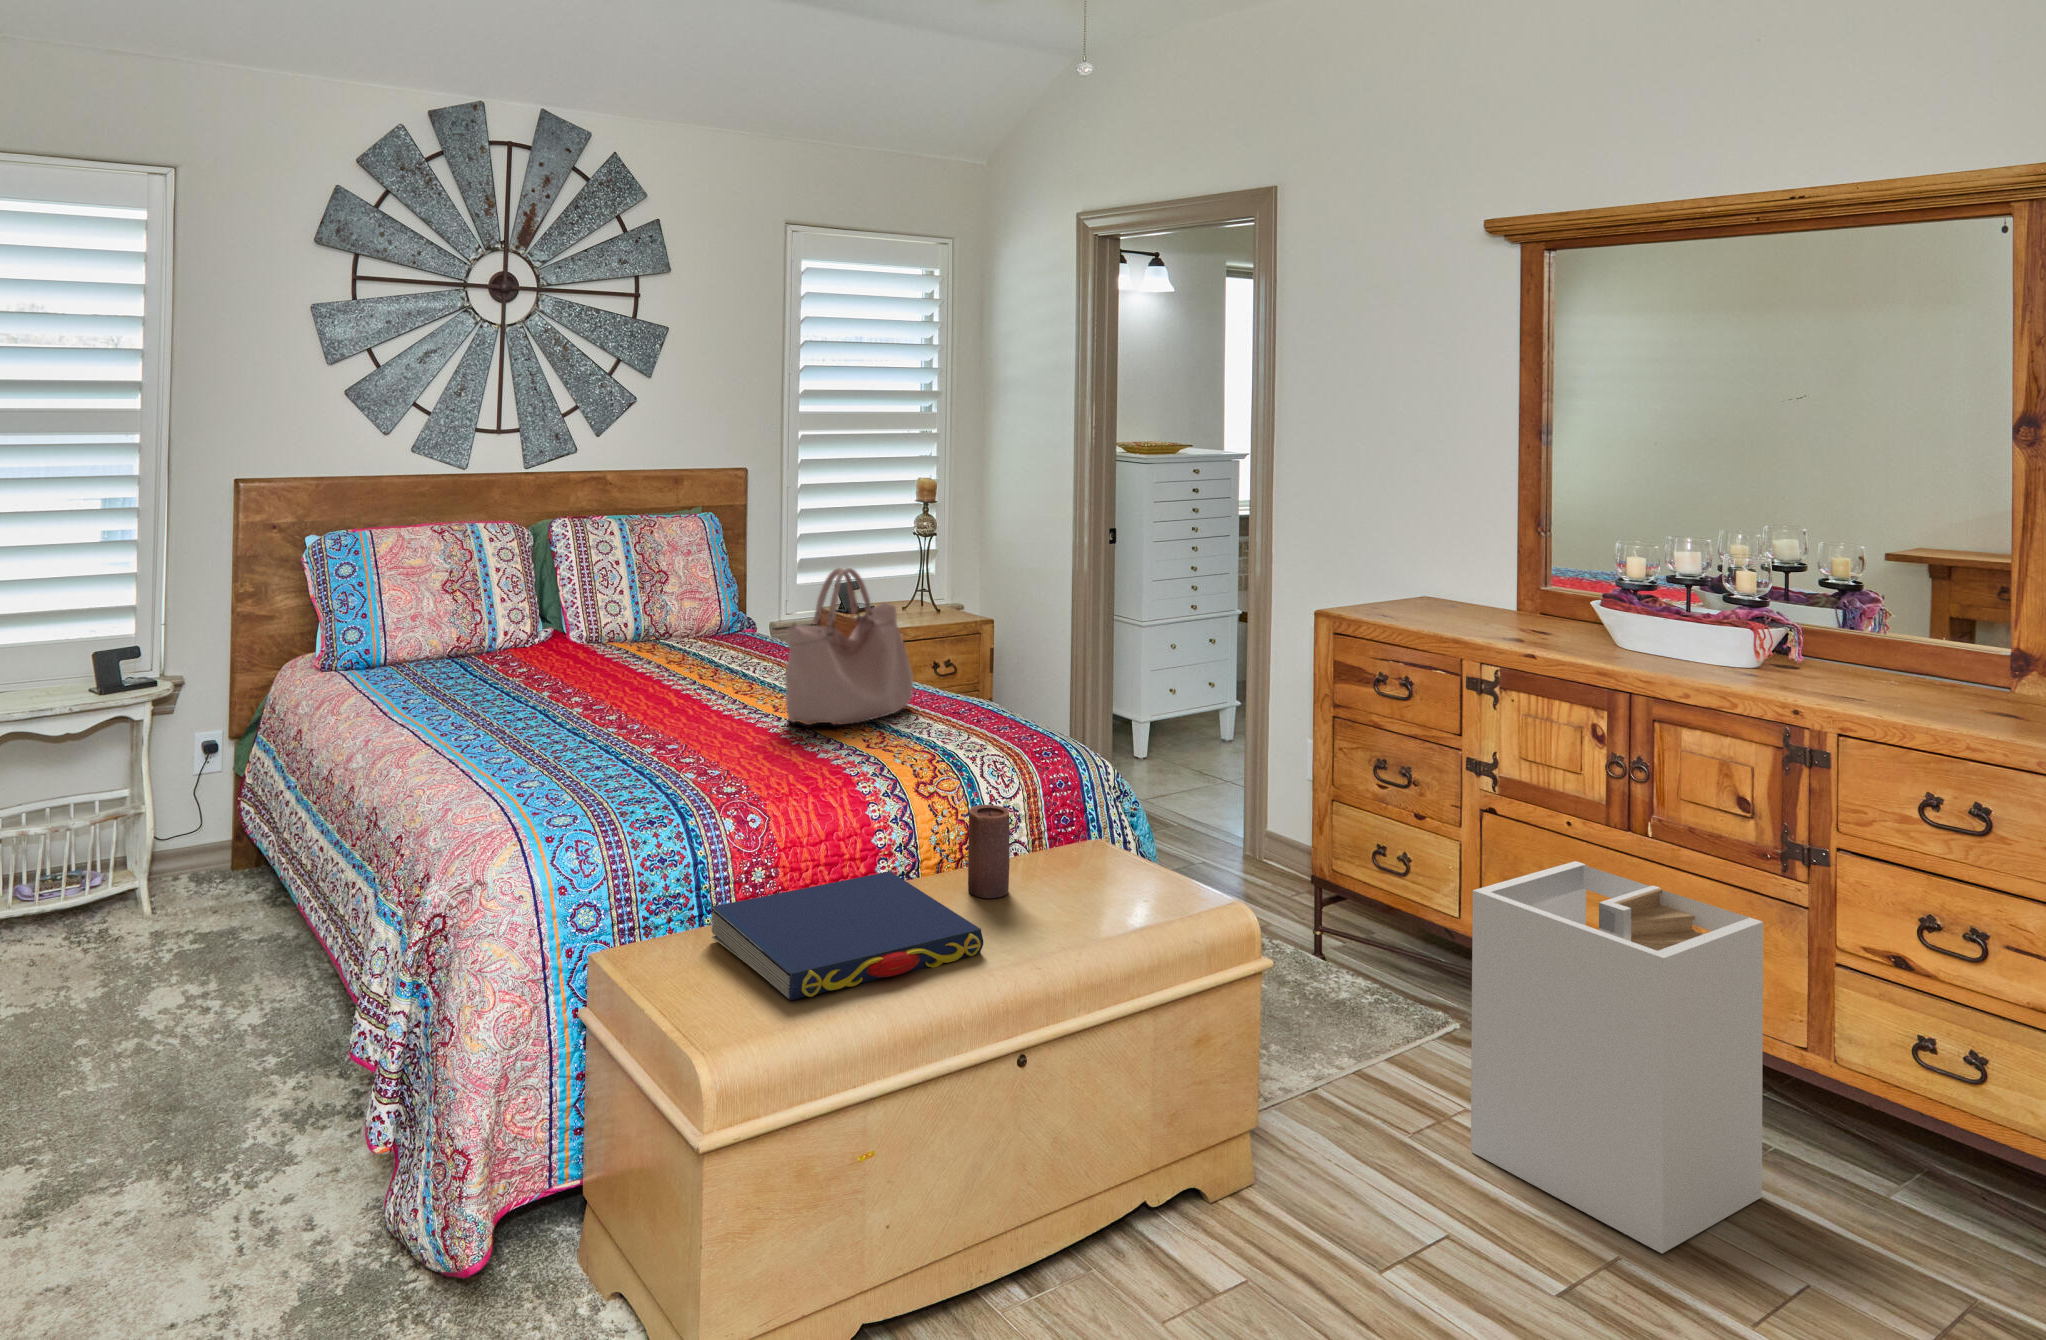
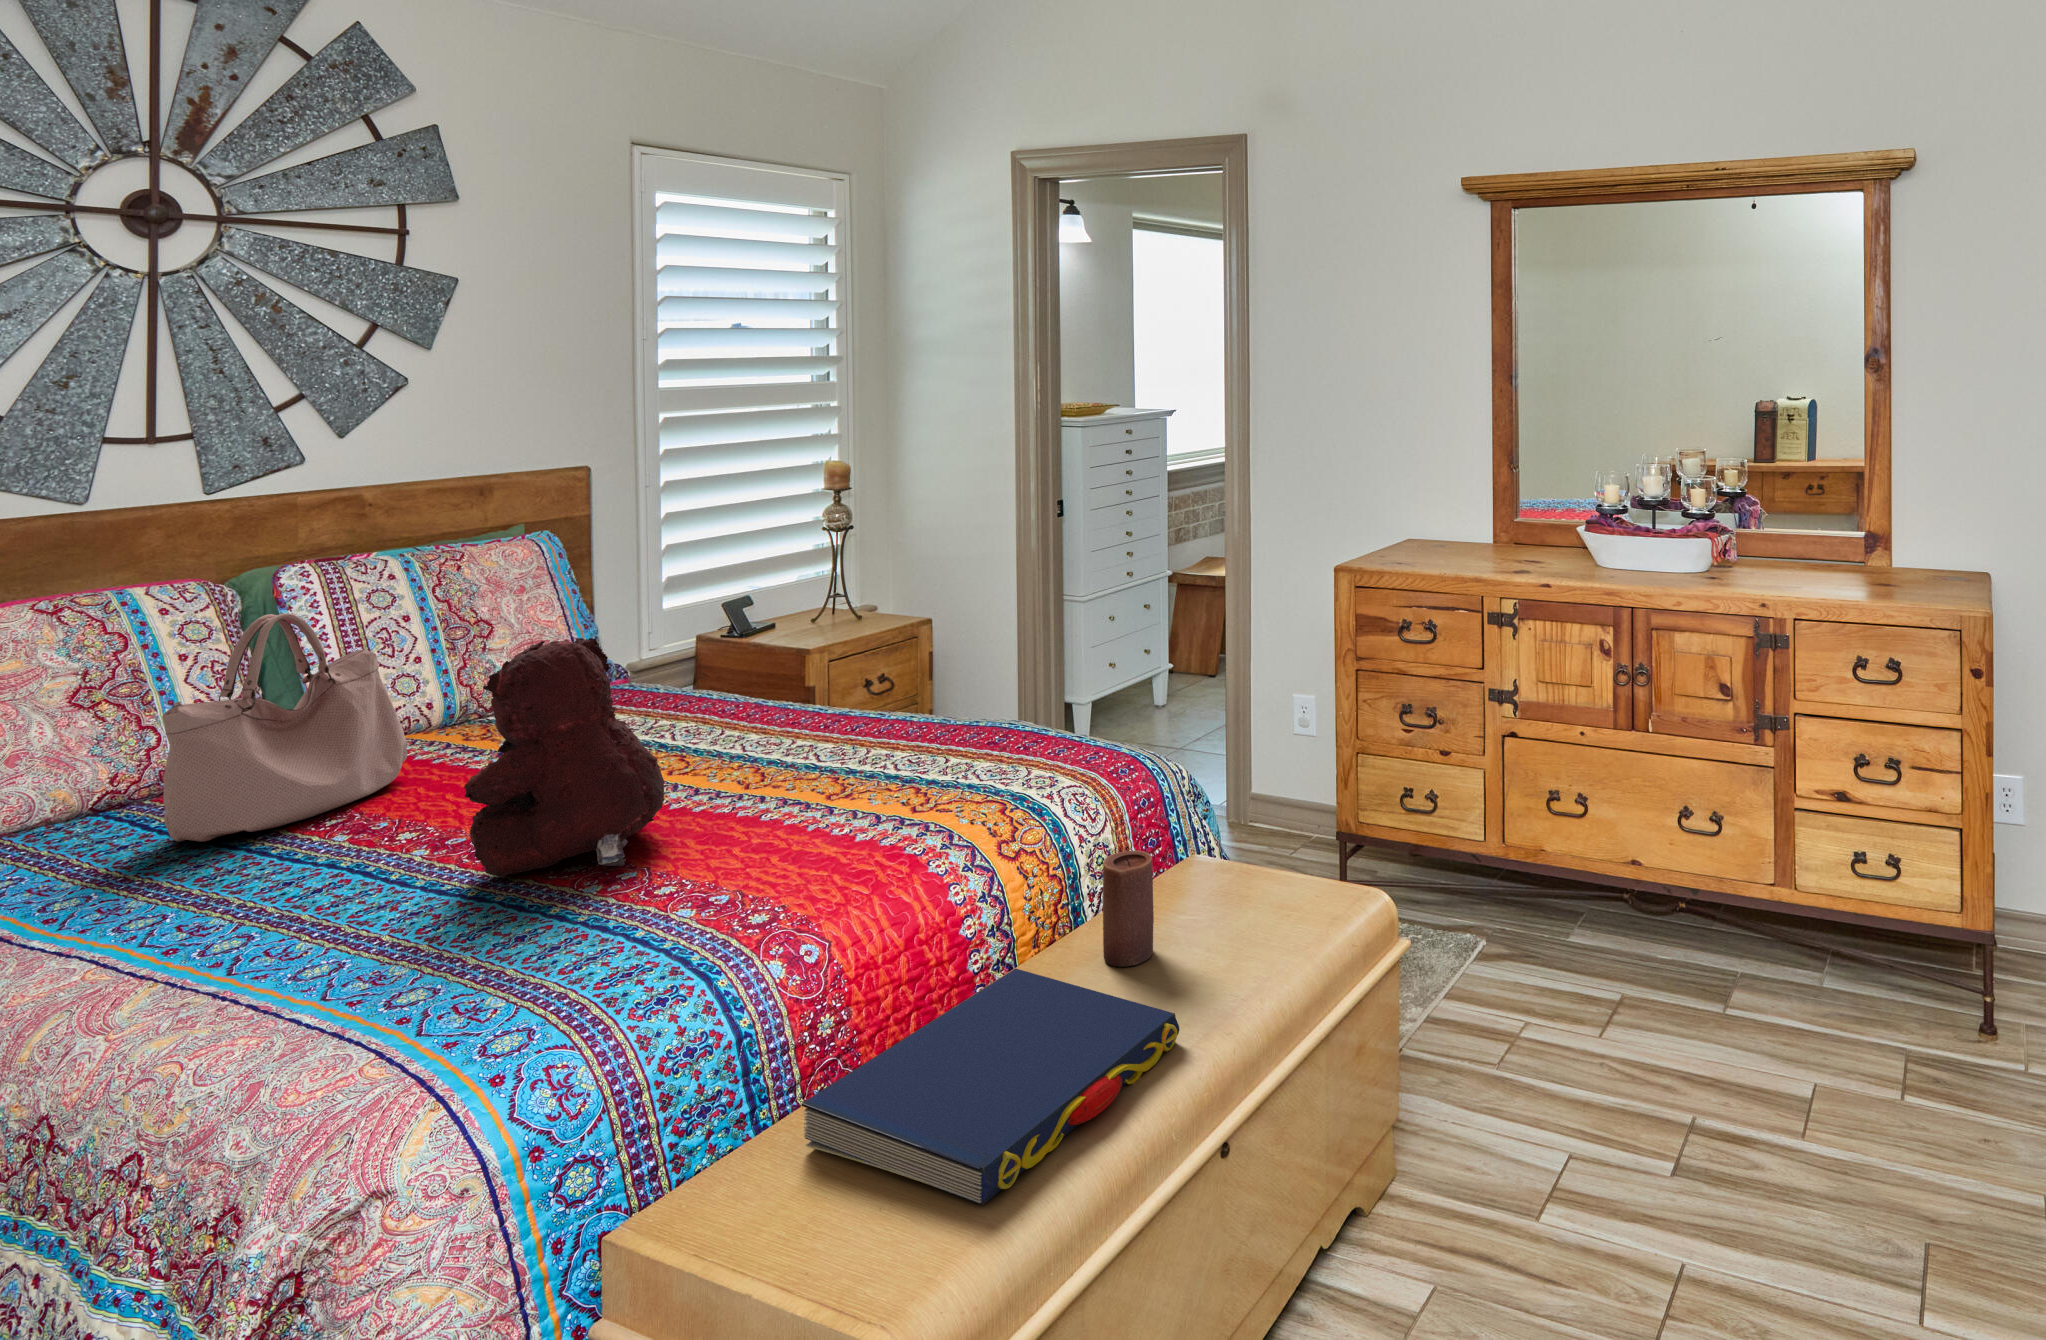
handbag: present [785,568,913,725] -> present [162,613,407,842]
teddy bear: none [592,579,710,743] -> present [464,638,664,877]
laundry hamper: present [1471,861,1763,1254] -> none [1552,766,1760,1101]

